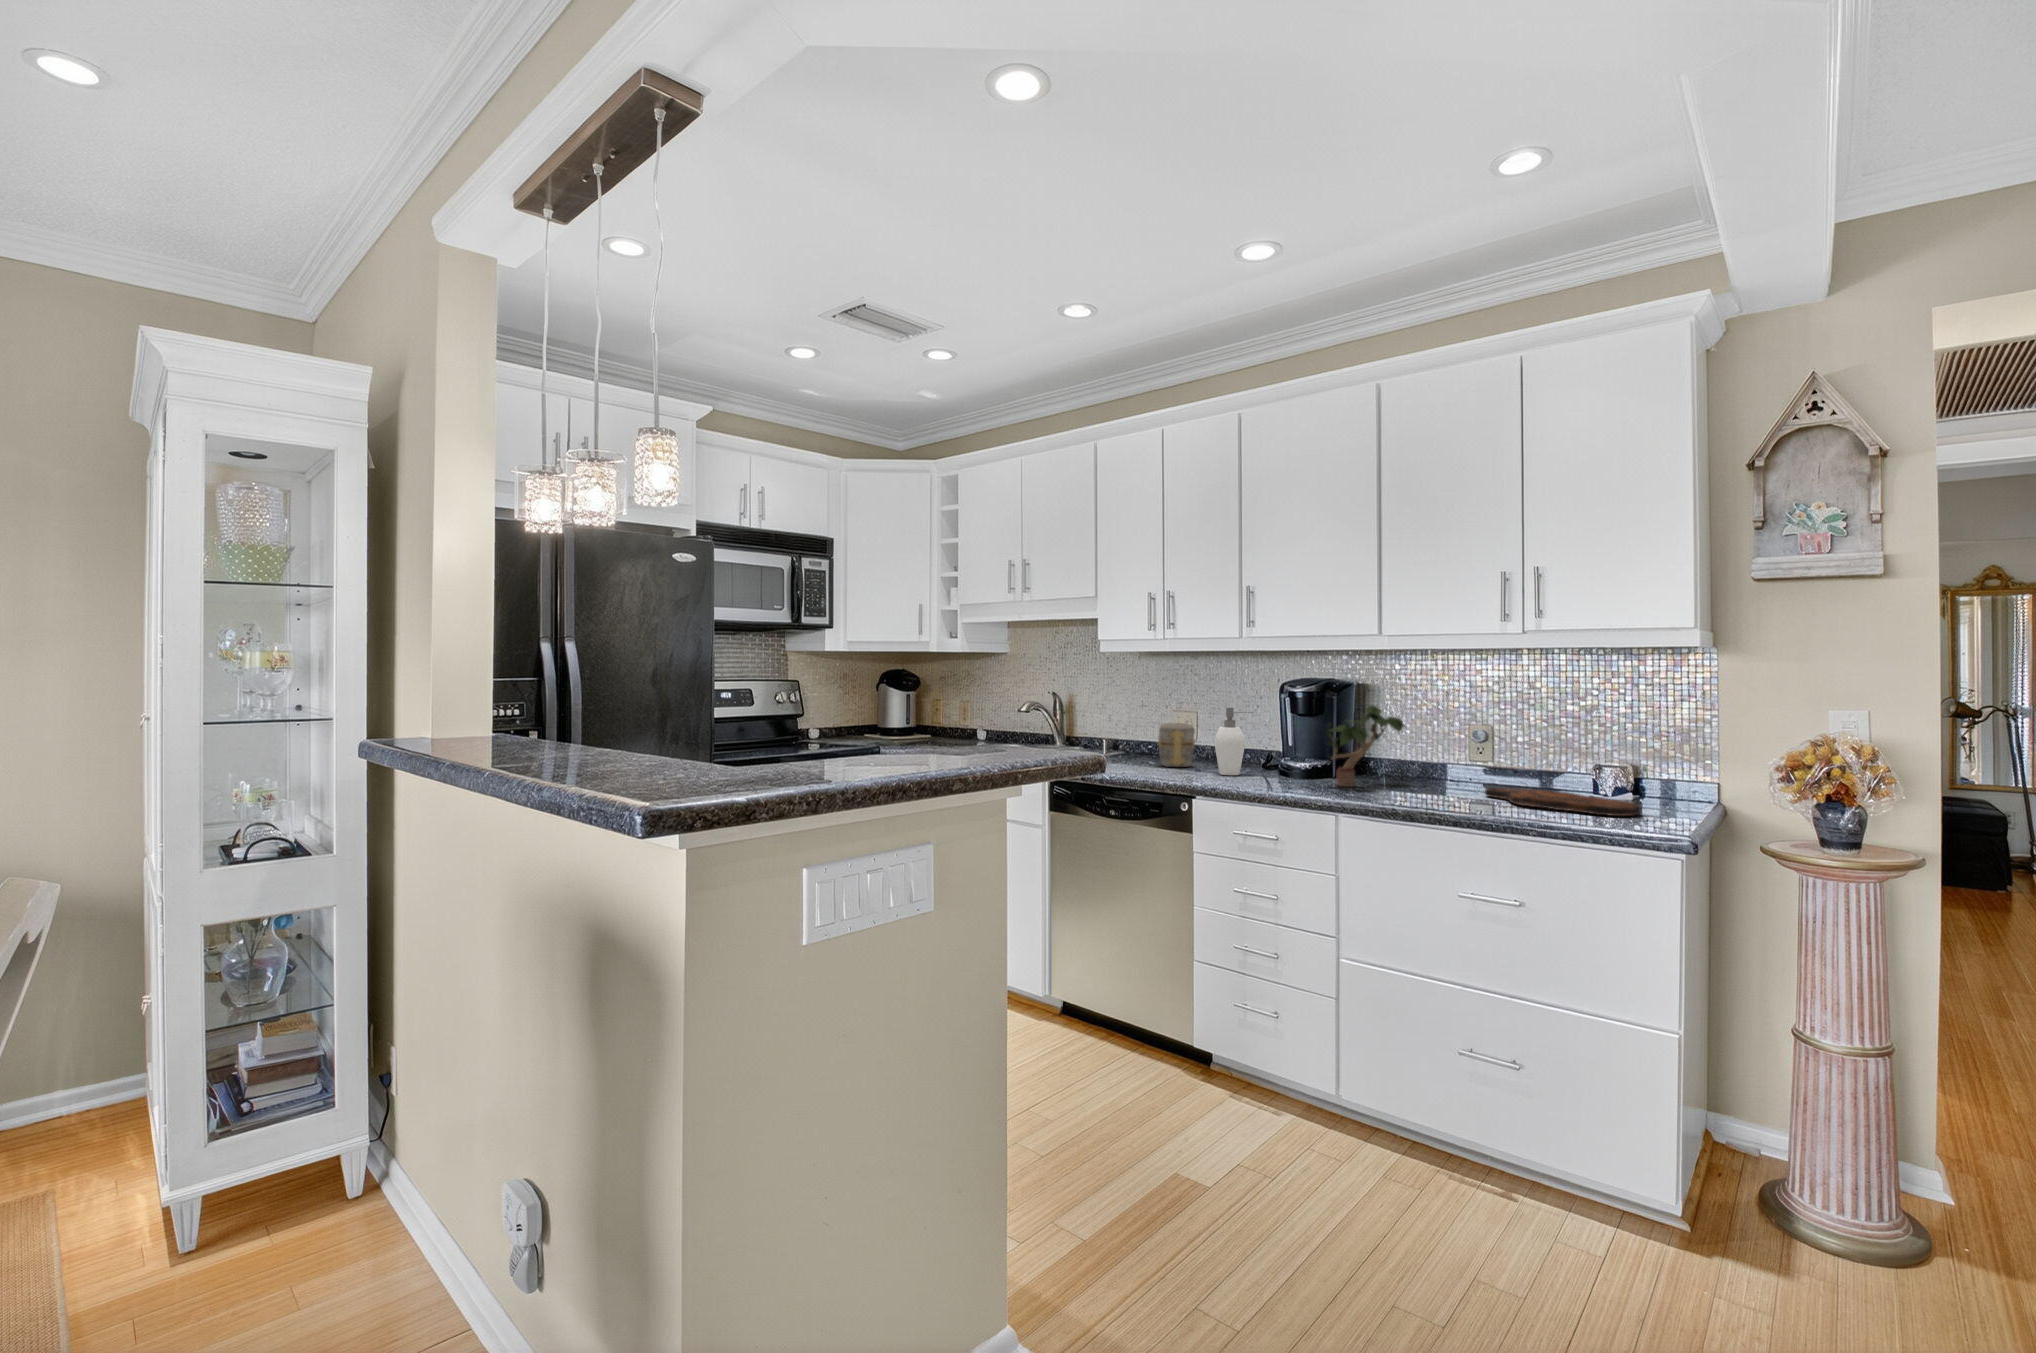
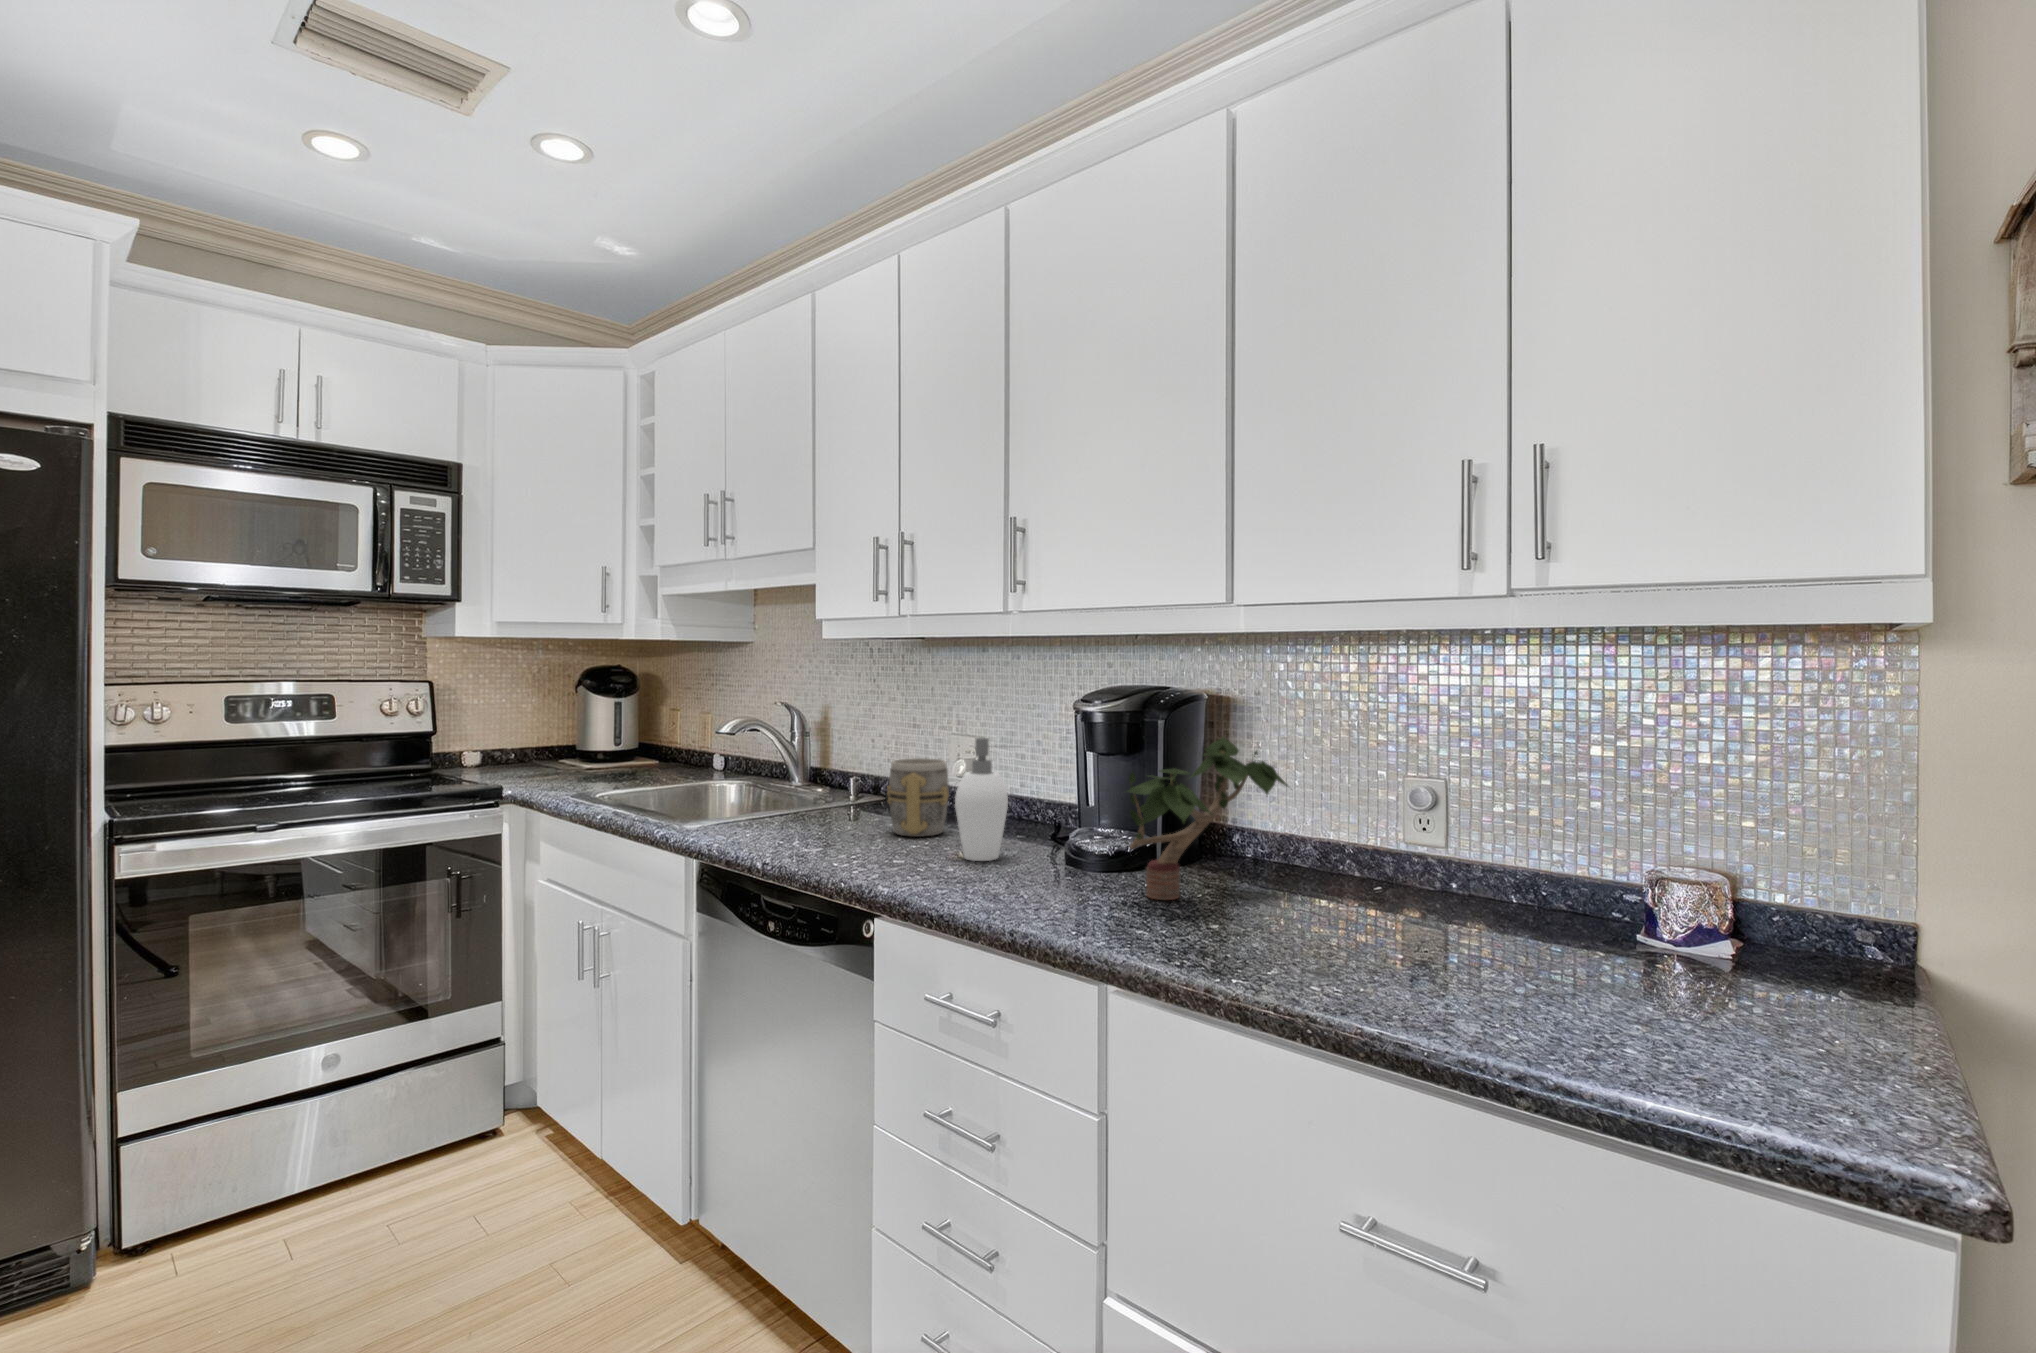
cutting board: present [1485,787,1640,816] -> none [1424,918,1784,1042]

